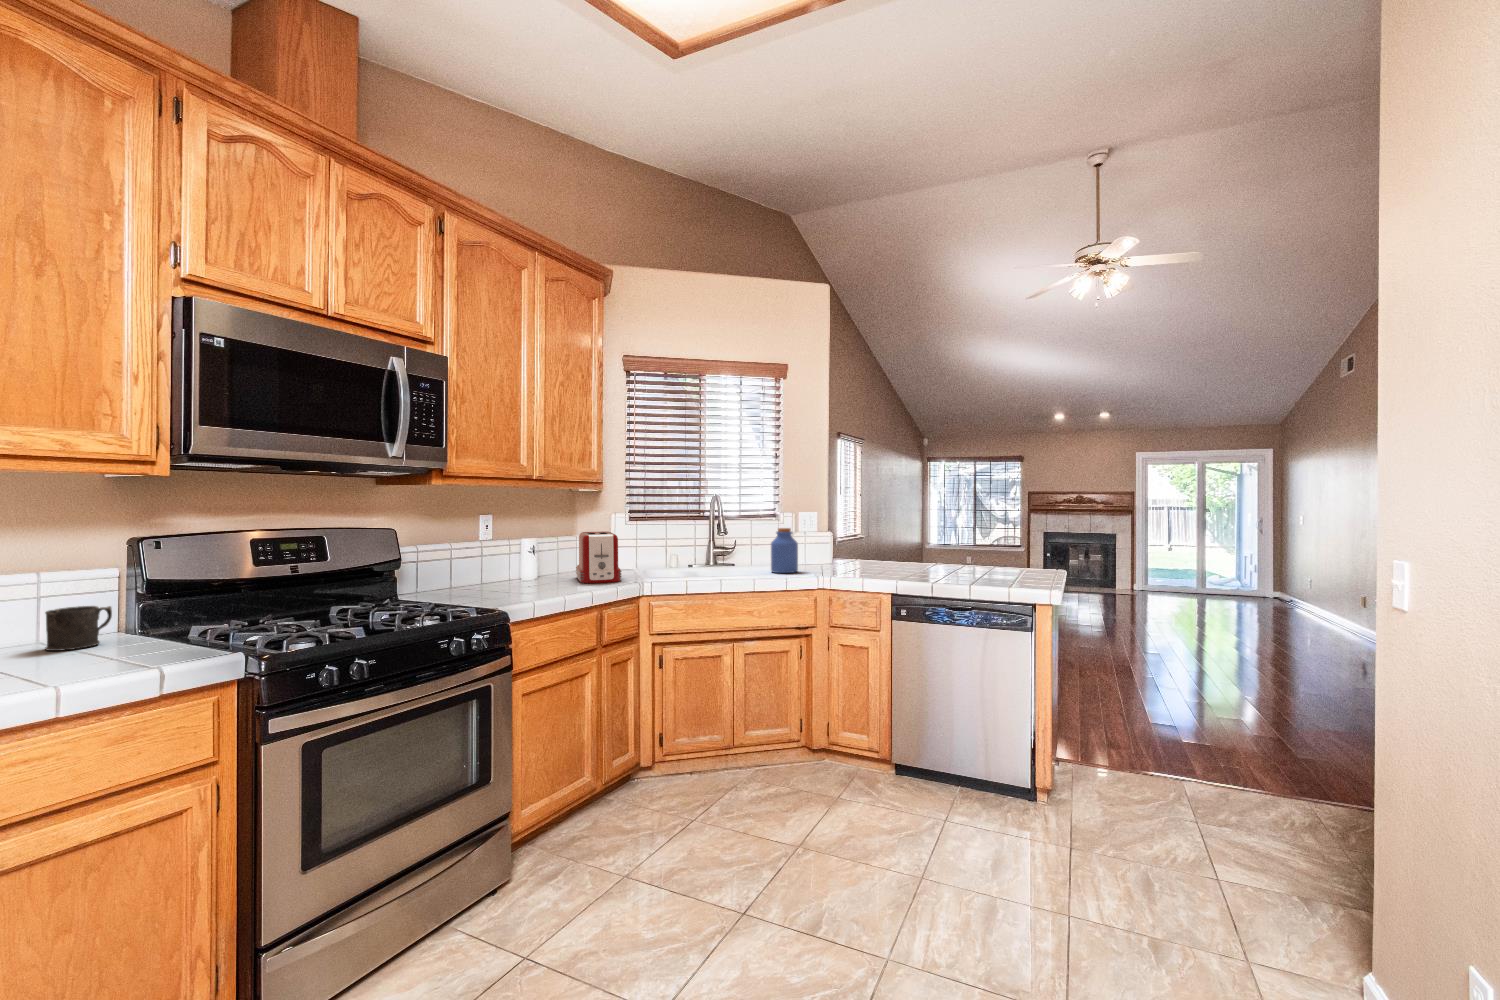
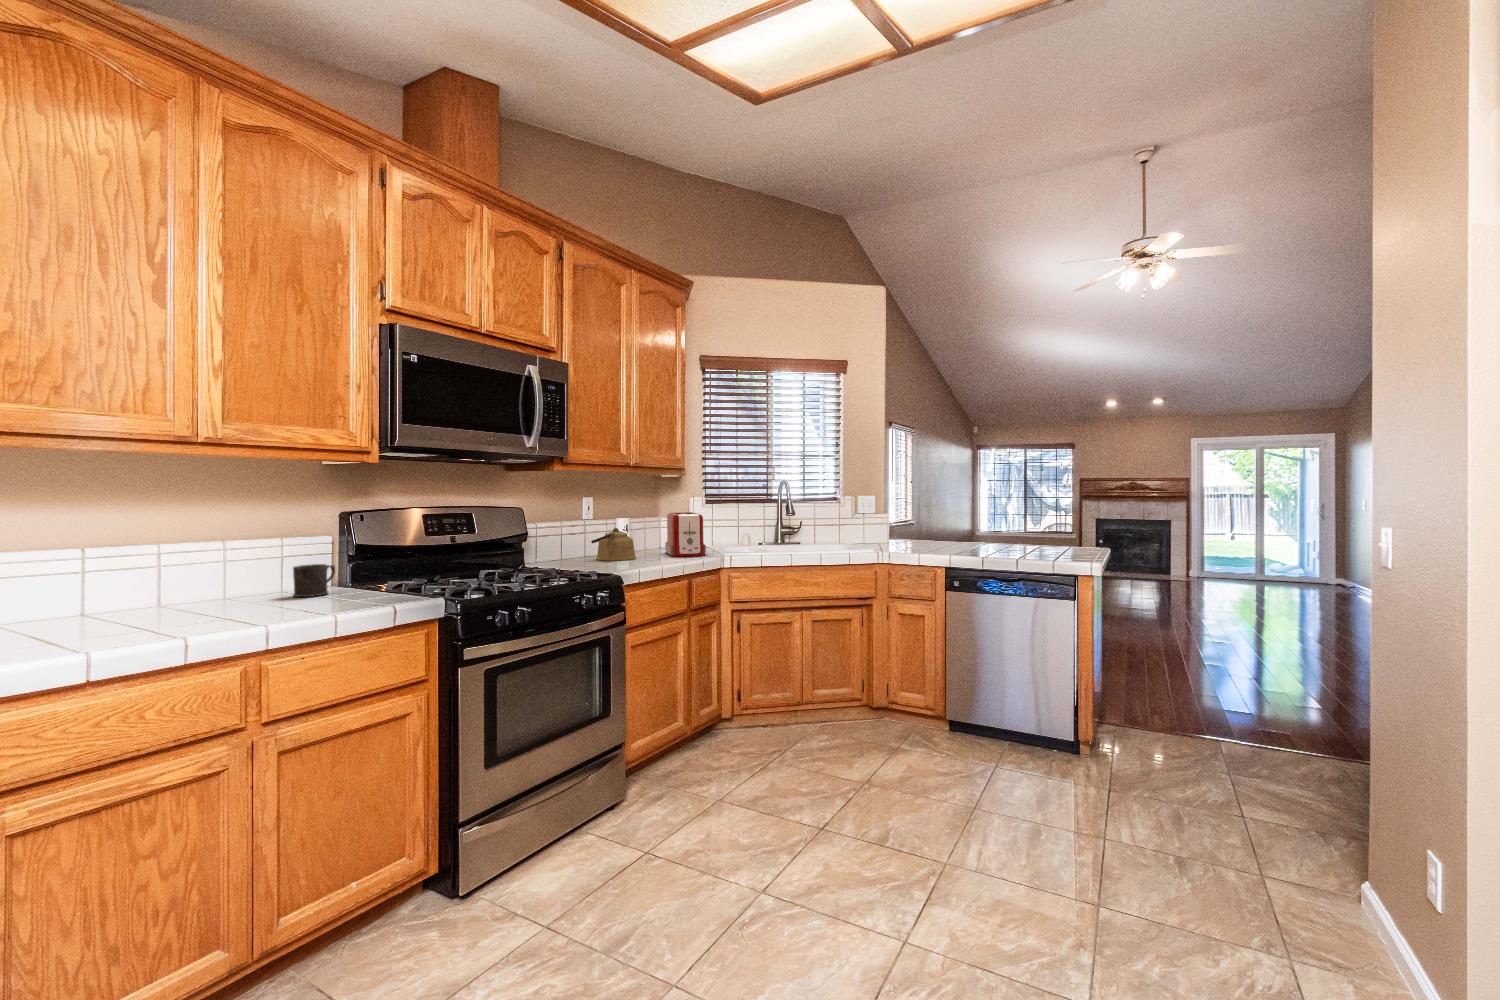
jar: present [771,528,798,573] -> none [836,509,861,549]
kettle: none [484,551,538,589] -> present [591,528,636,561]

